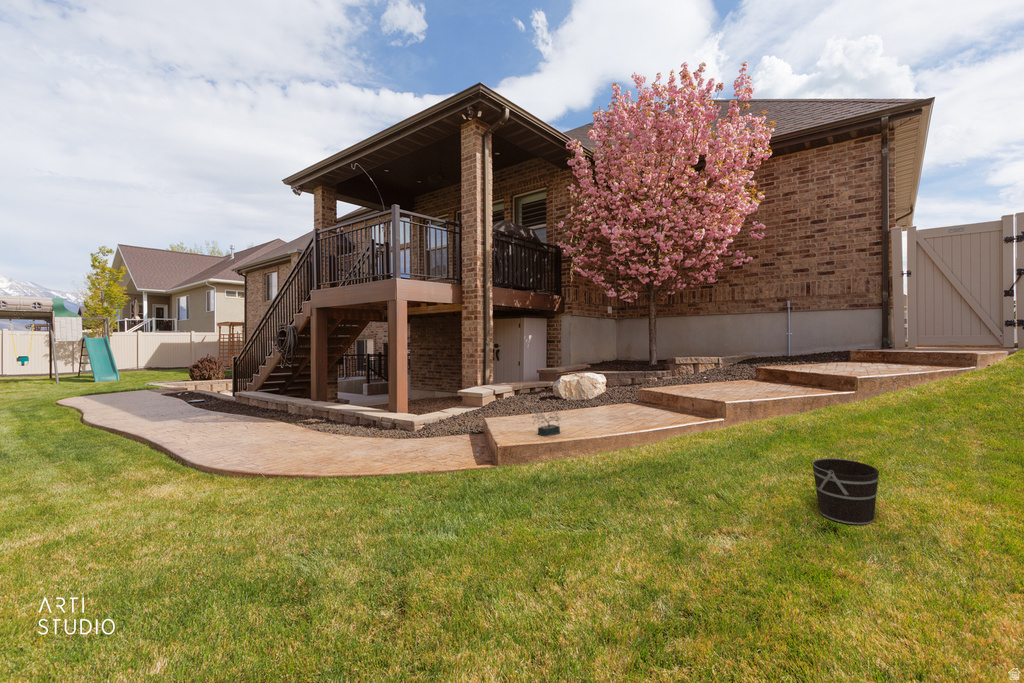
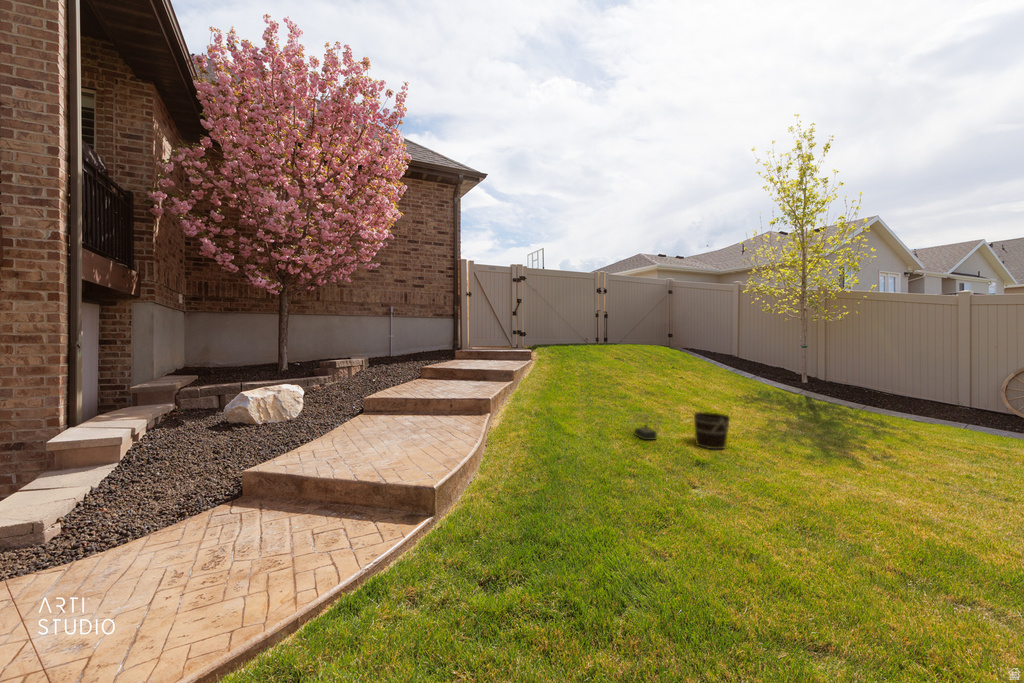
decorative plant: present [532,410,560,437] -> present [635,414,660,440]

